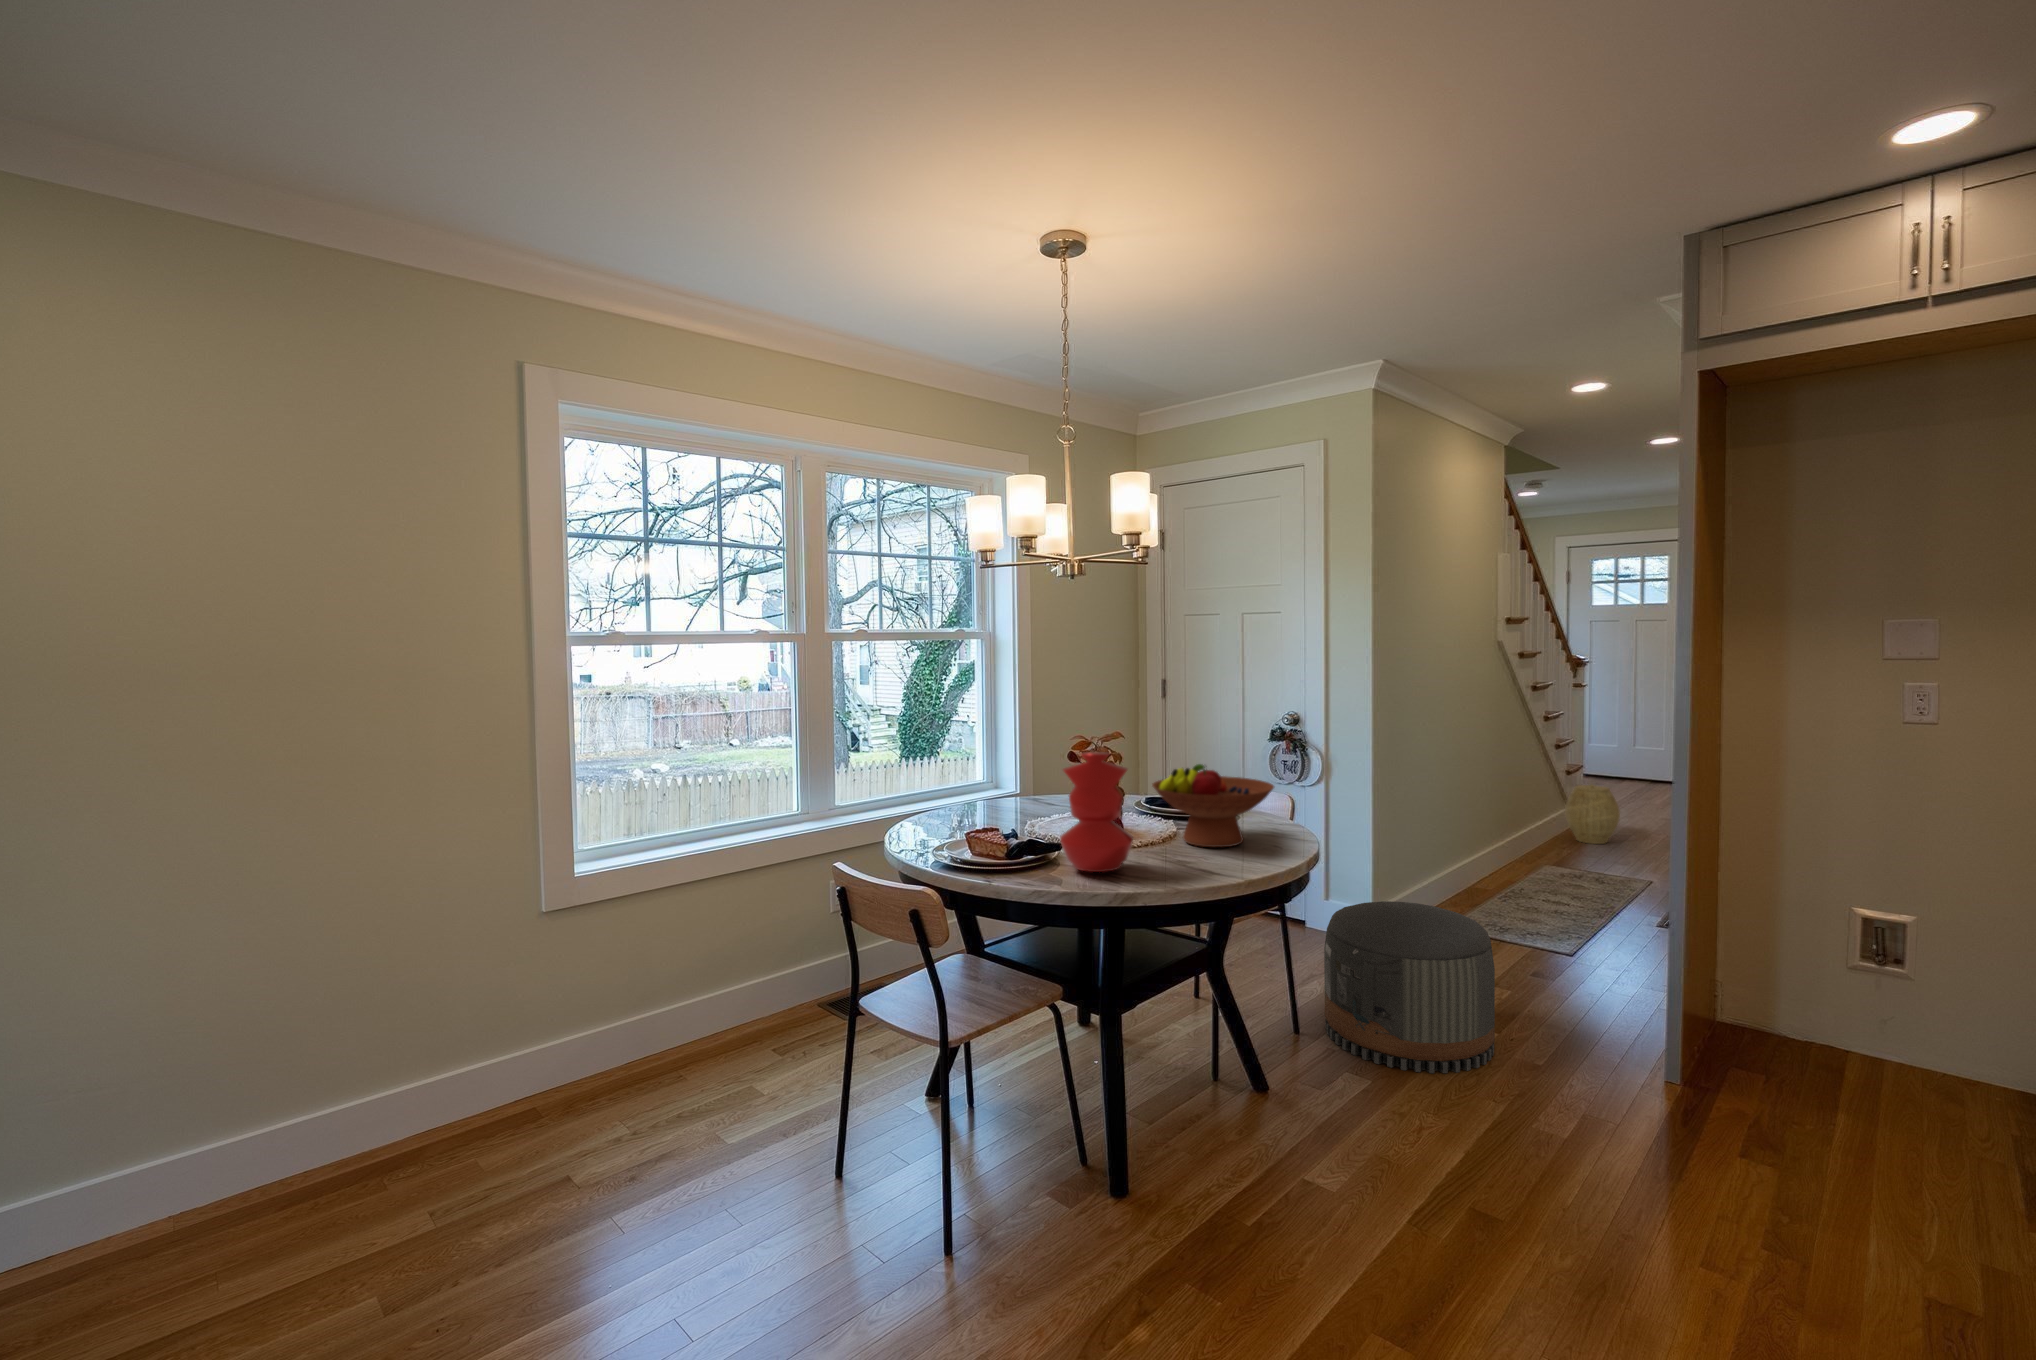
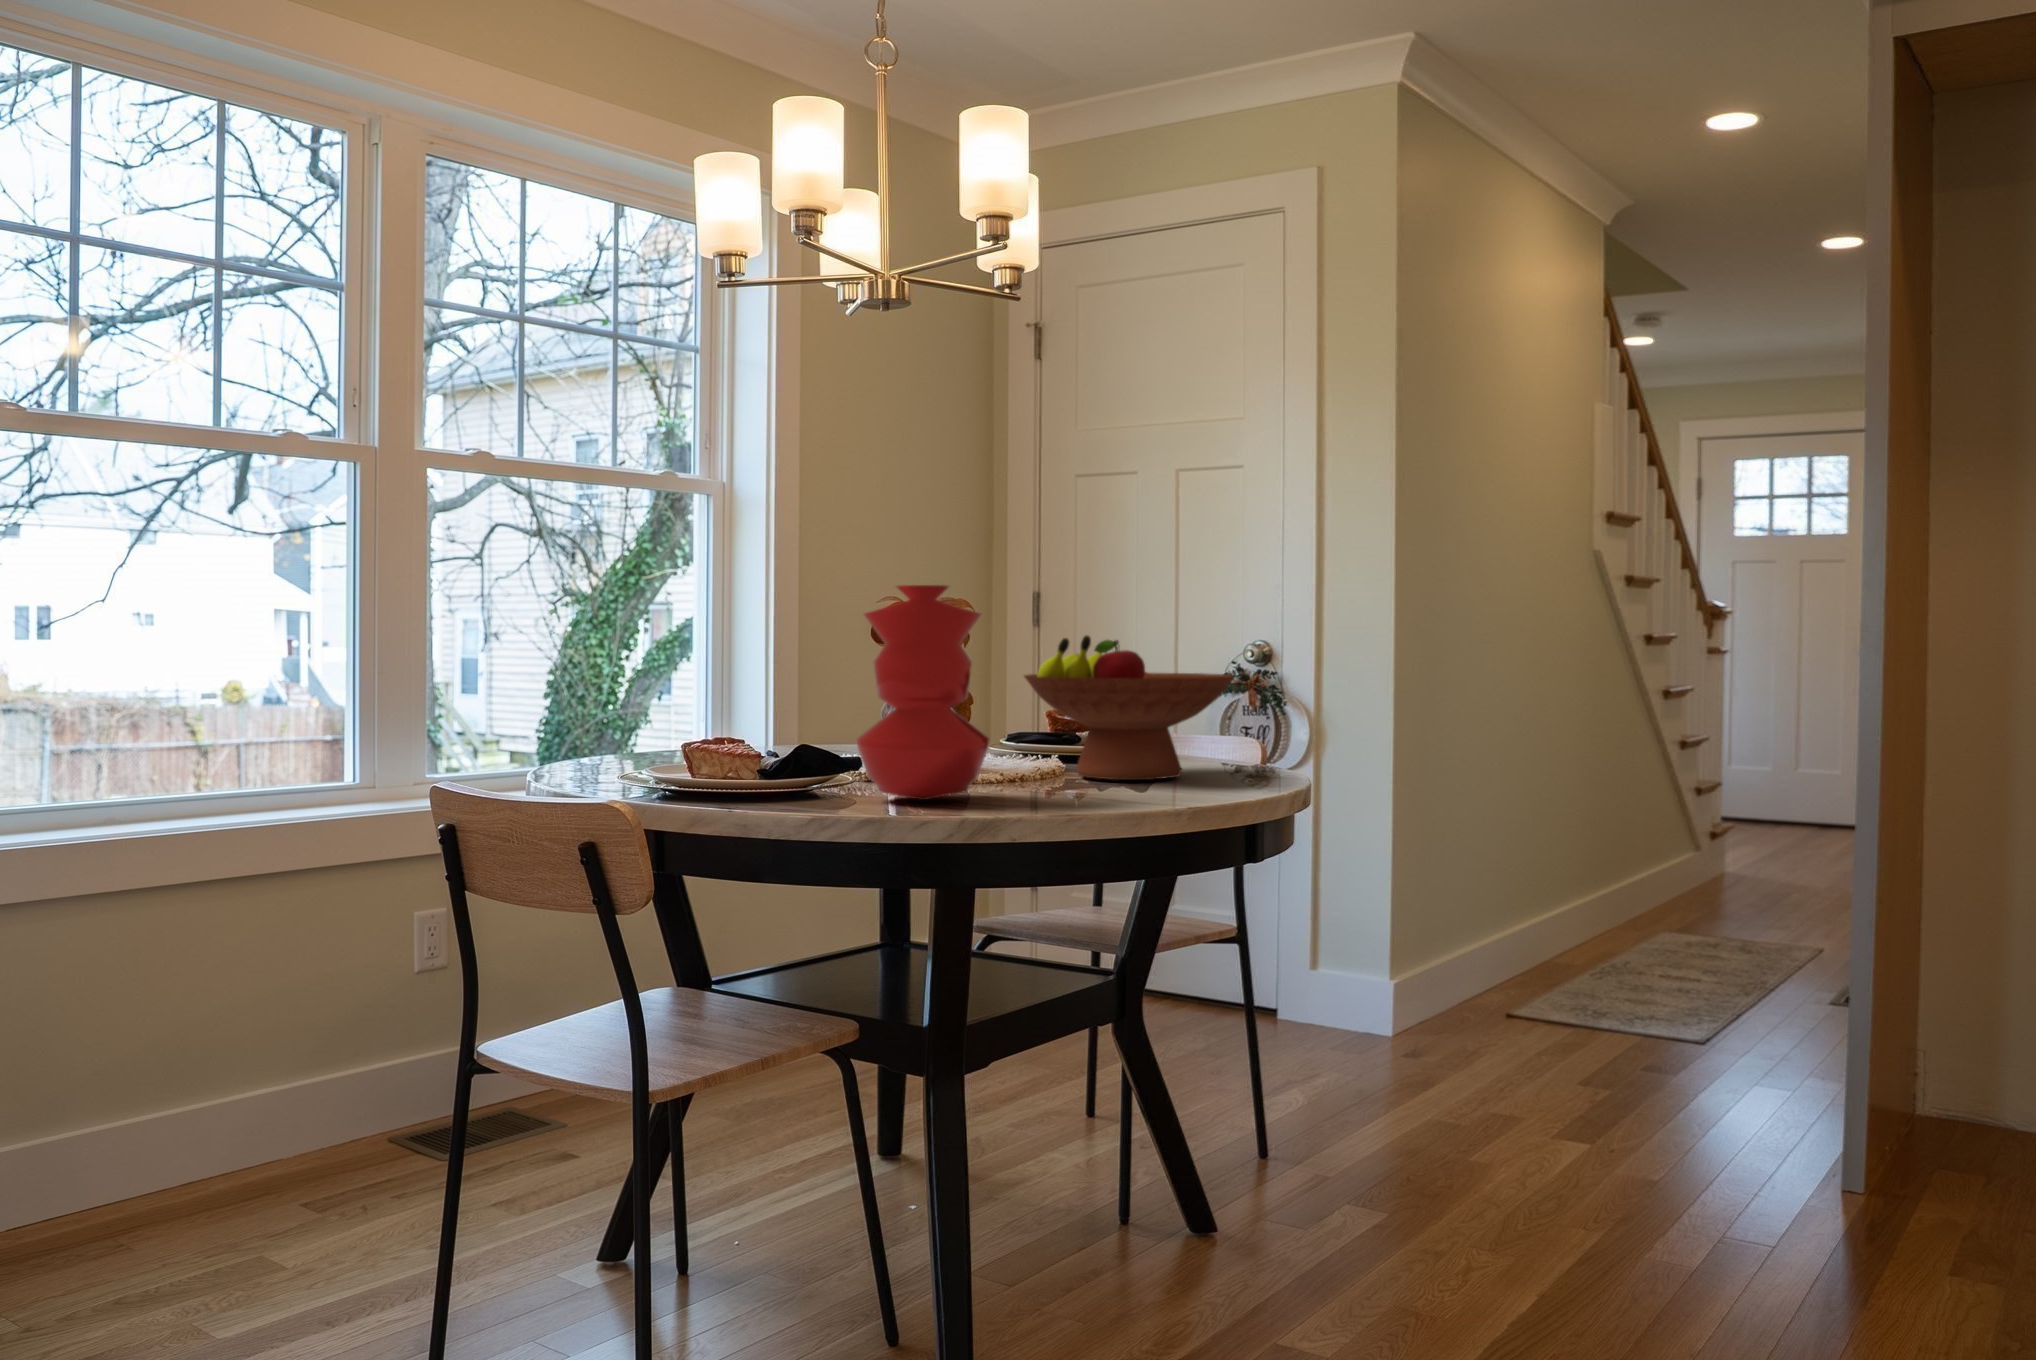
woven basket: present [1565,785,1620,844] -> none [1693,801,1777,899]
pouf: present [1324,901,1495,1073] -> none [1314,929,1592,1199]

